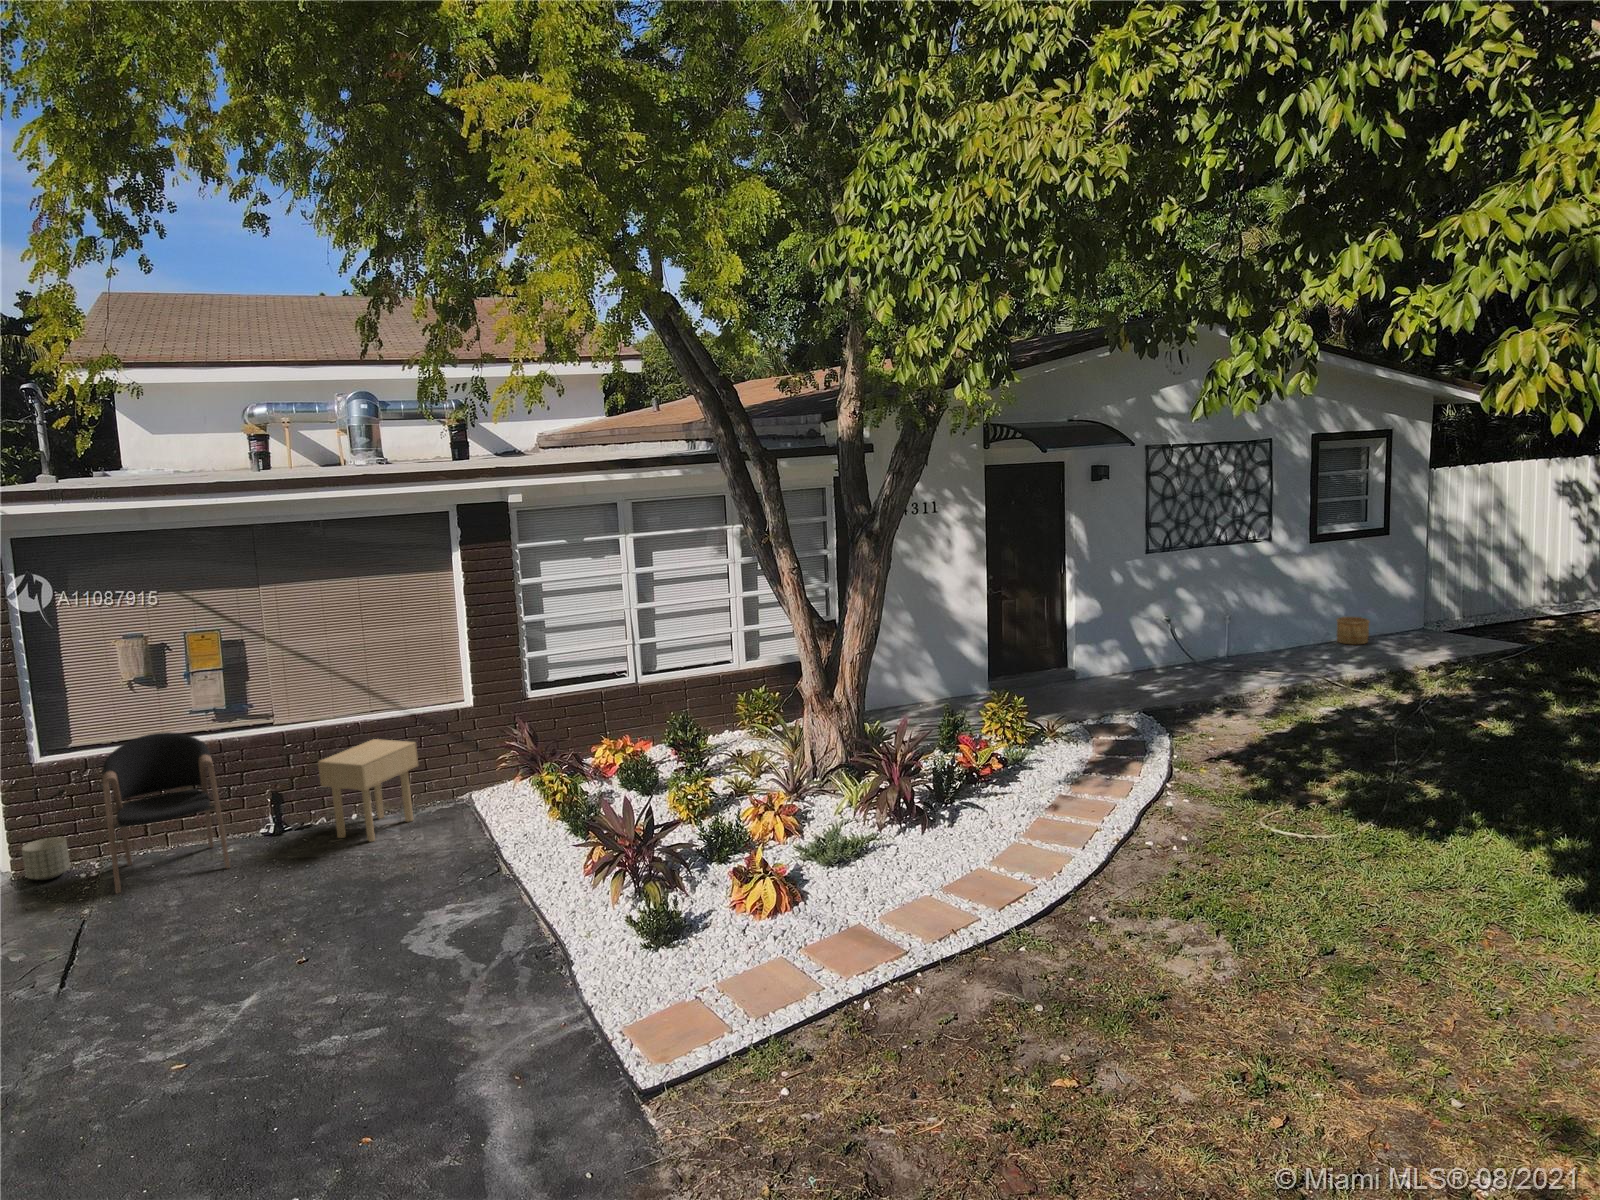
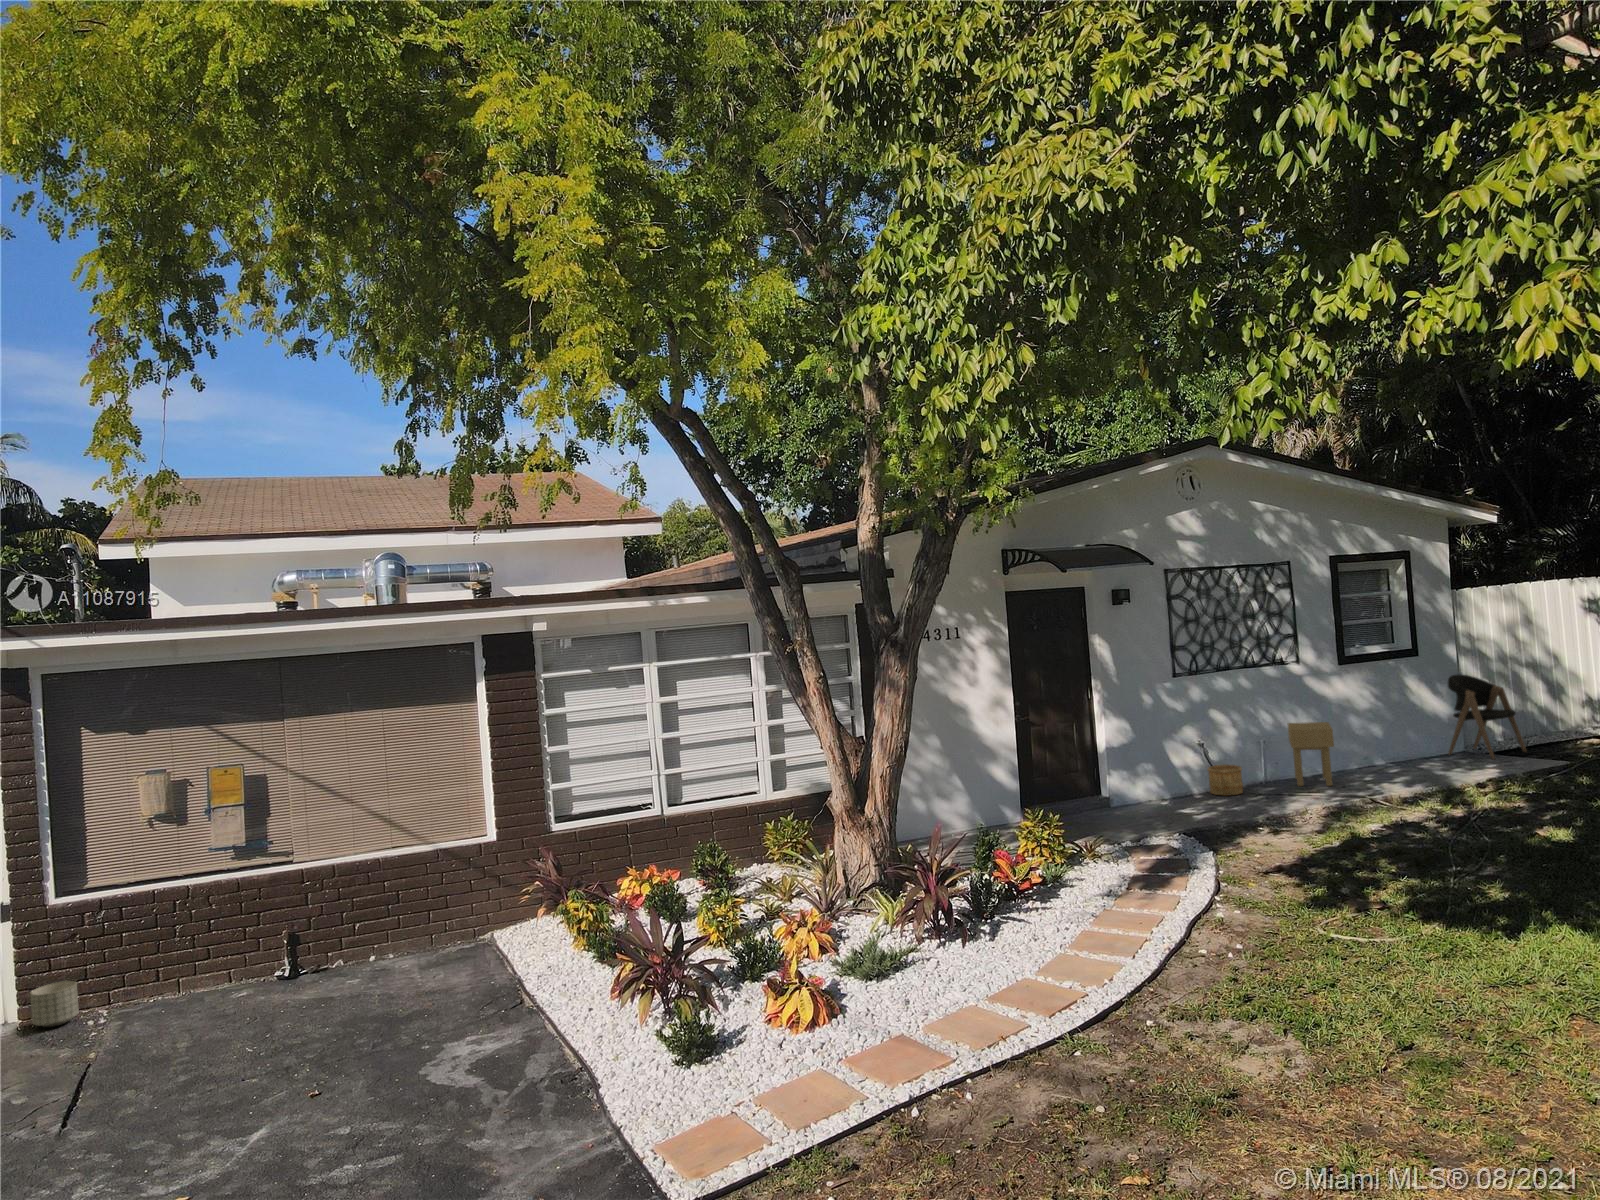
wooden bucket: present [1337,617,1370,645] -> present [1207,764,1243,796]
chair: present [102,732,230,893] -> present [1448,675,1526,759]
side table: present [318,739,418,842] -> present [1288,722,1334,786]

